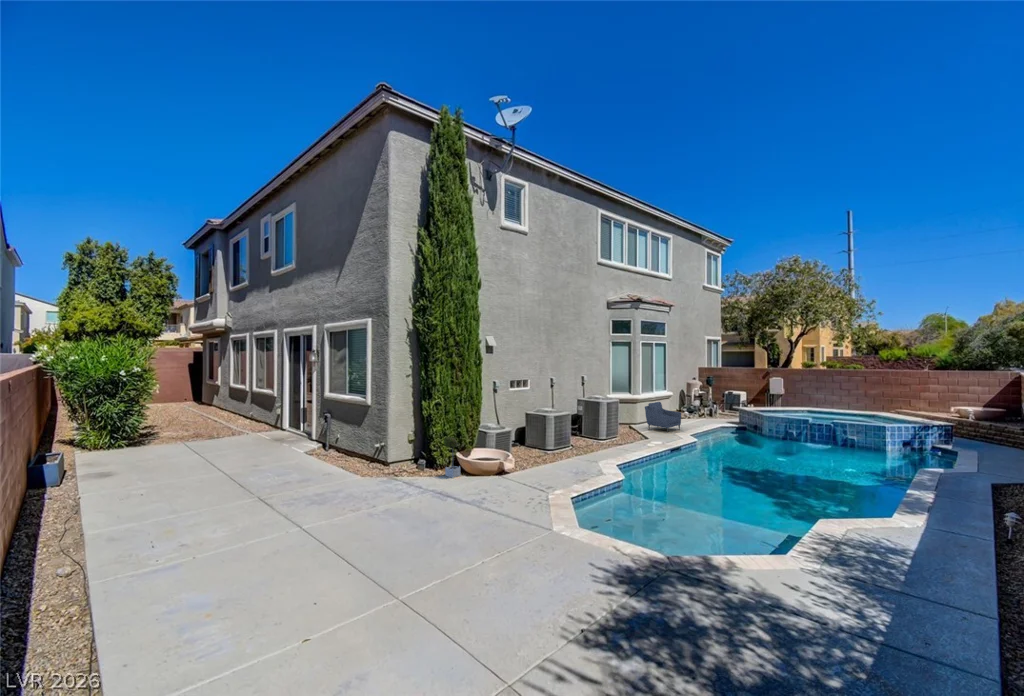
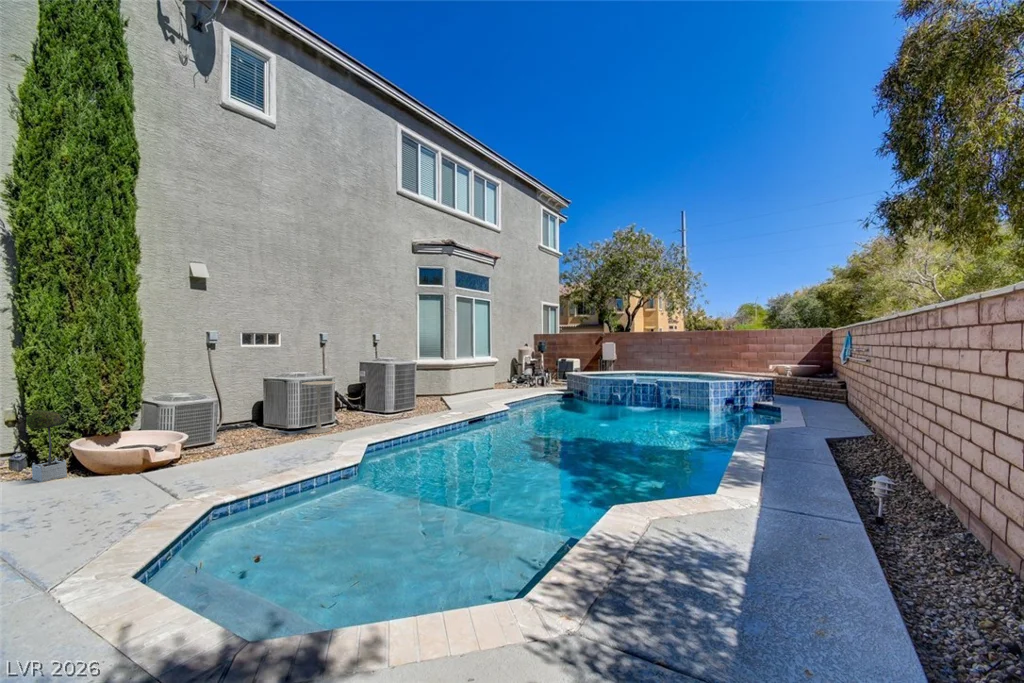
chair: present [645,402,681,432] -> none [459,366,502,401]
pedestal table: none [556,418,578,455] -> present [301,381,336,433]

